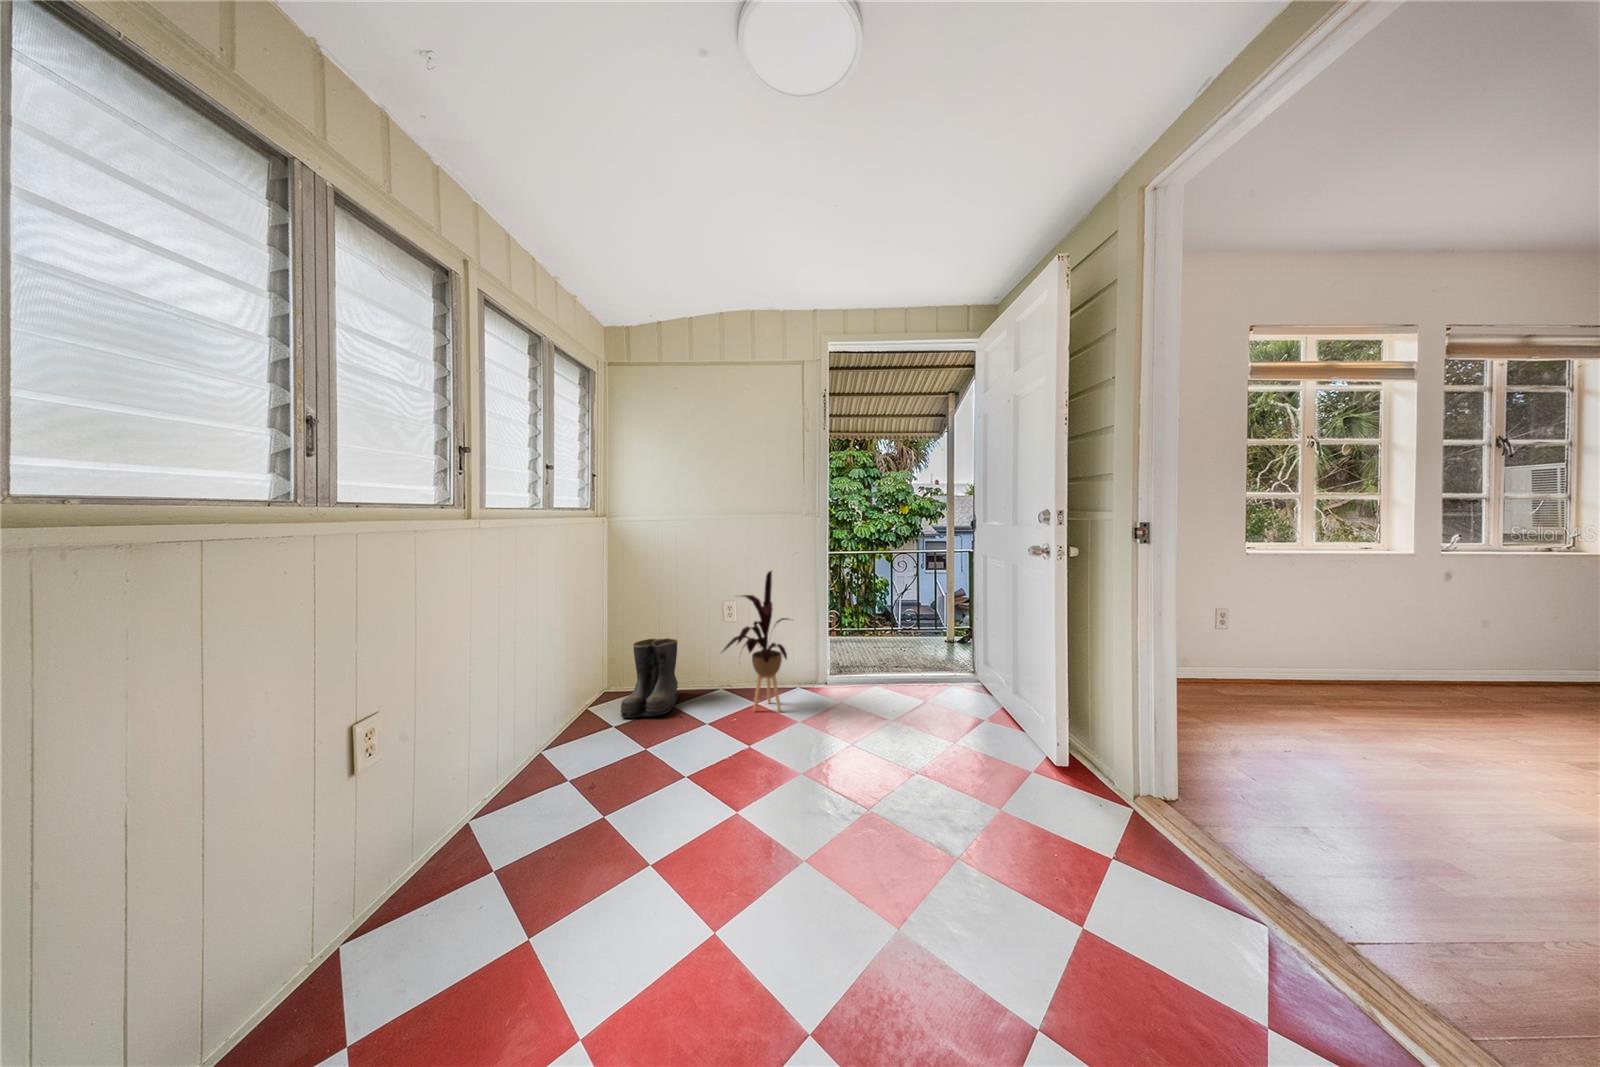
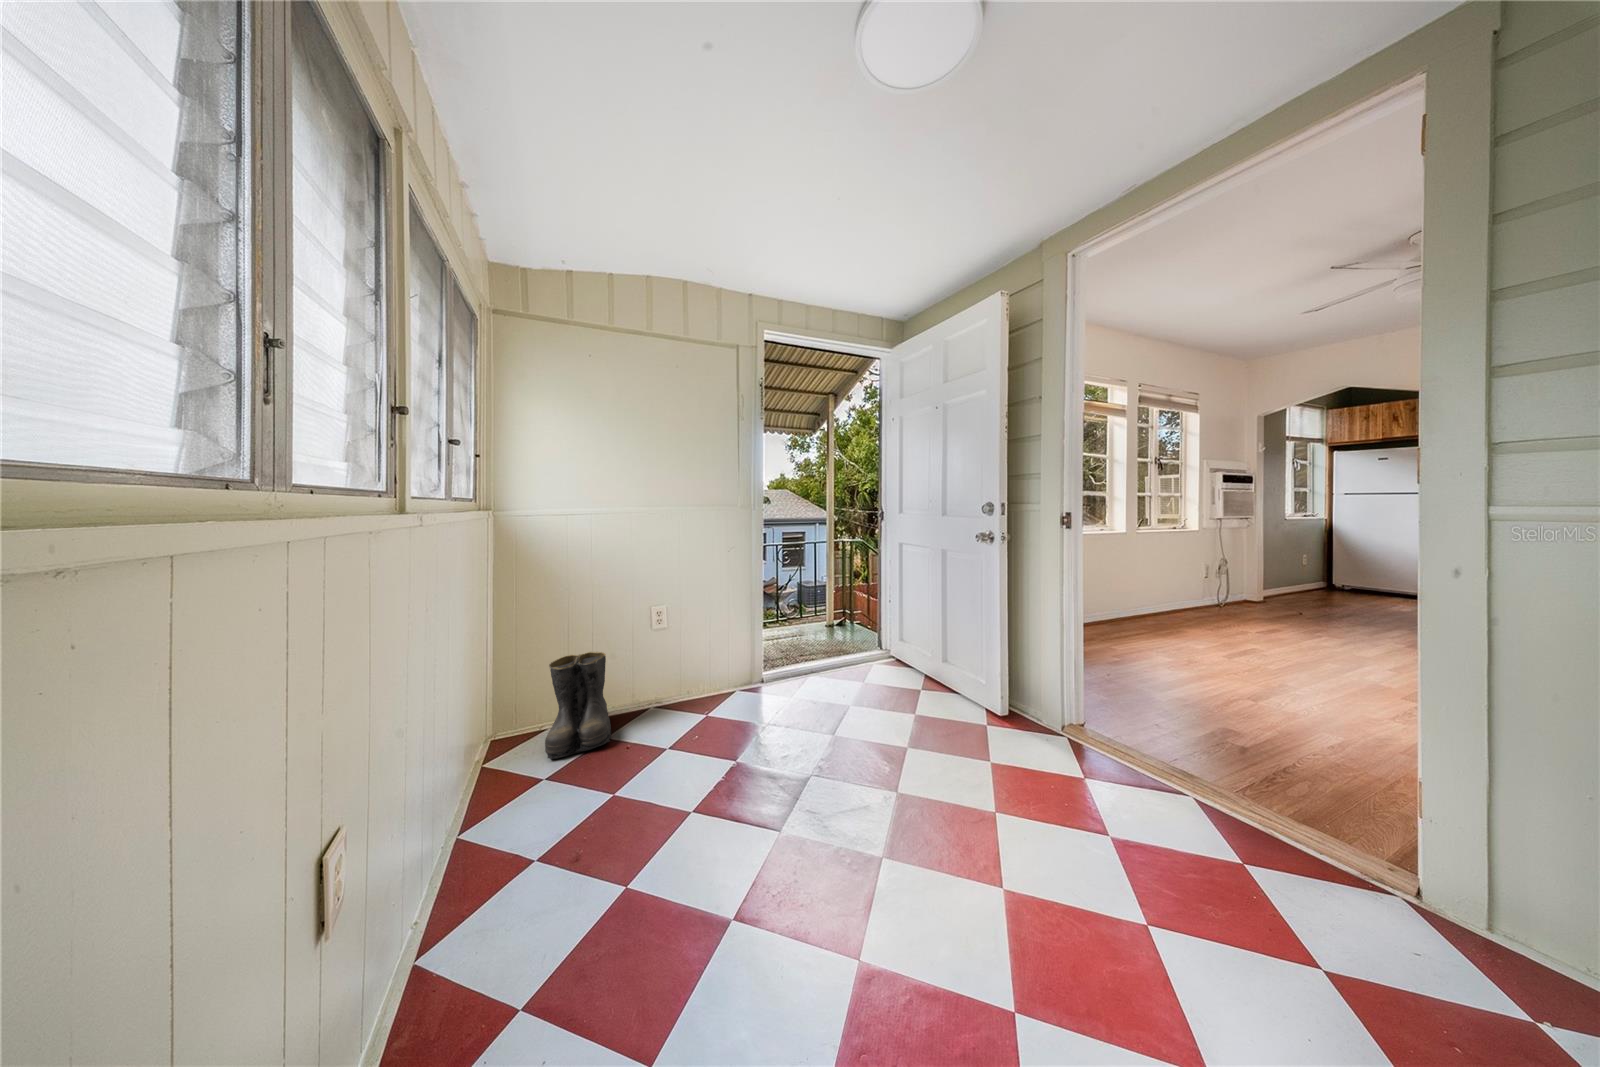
house plant: present [723,571,789,712] -> none [674,567,748,719]

